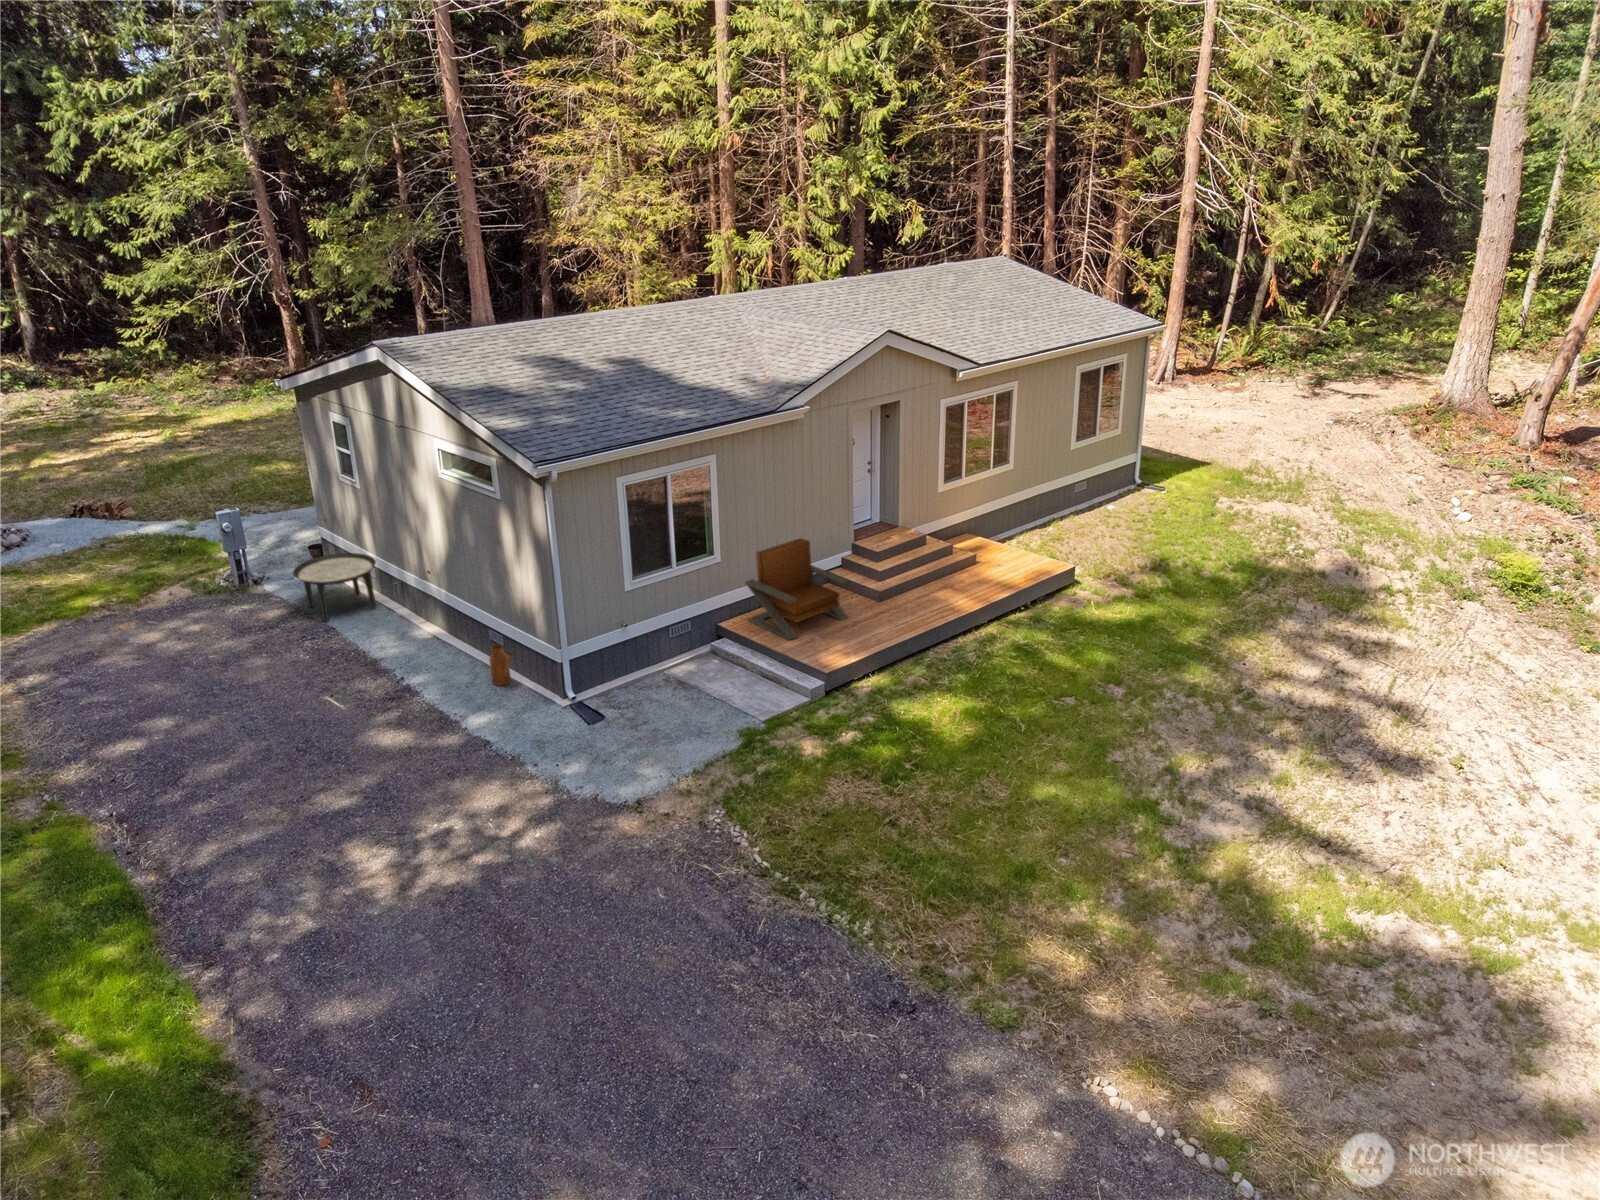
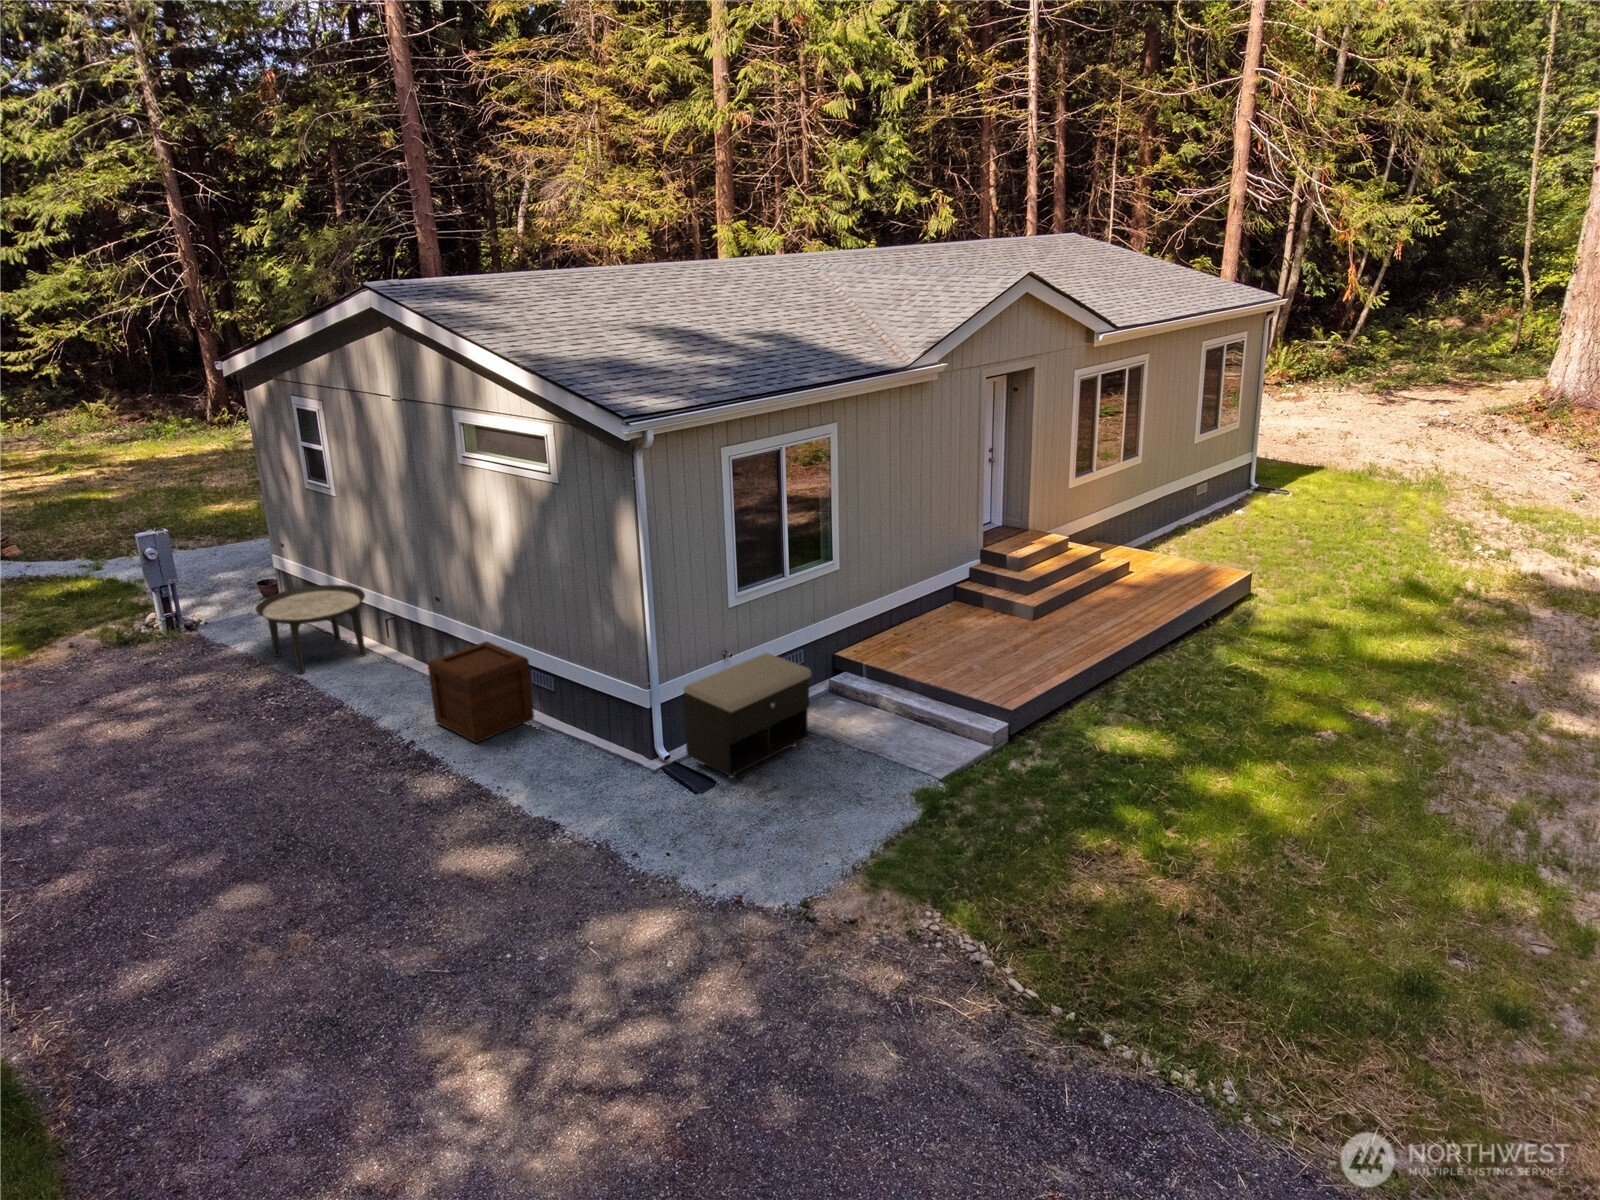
lounge chair: present [745,538,848,640] -> none [869,542,1000,671]
wooden crate: none [409,605,489,682] -> present [428,642,534,743]
storage bench: none [585,623,684,716] -> present [684,653,811,778]
watering can: present [490,644,512,686] -> none [542,689,576,745]

